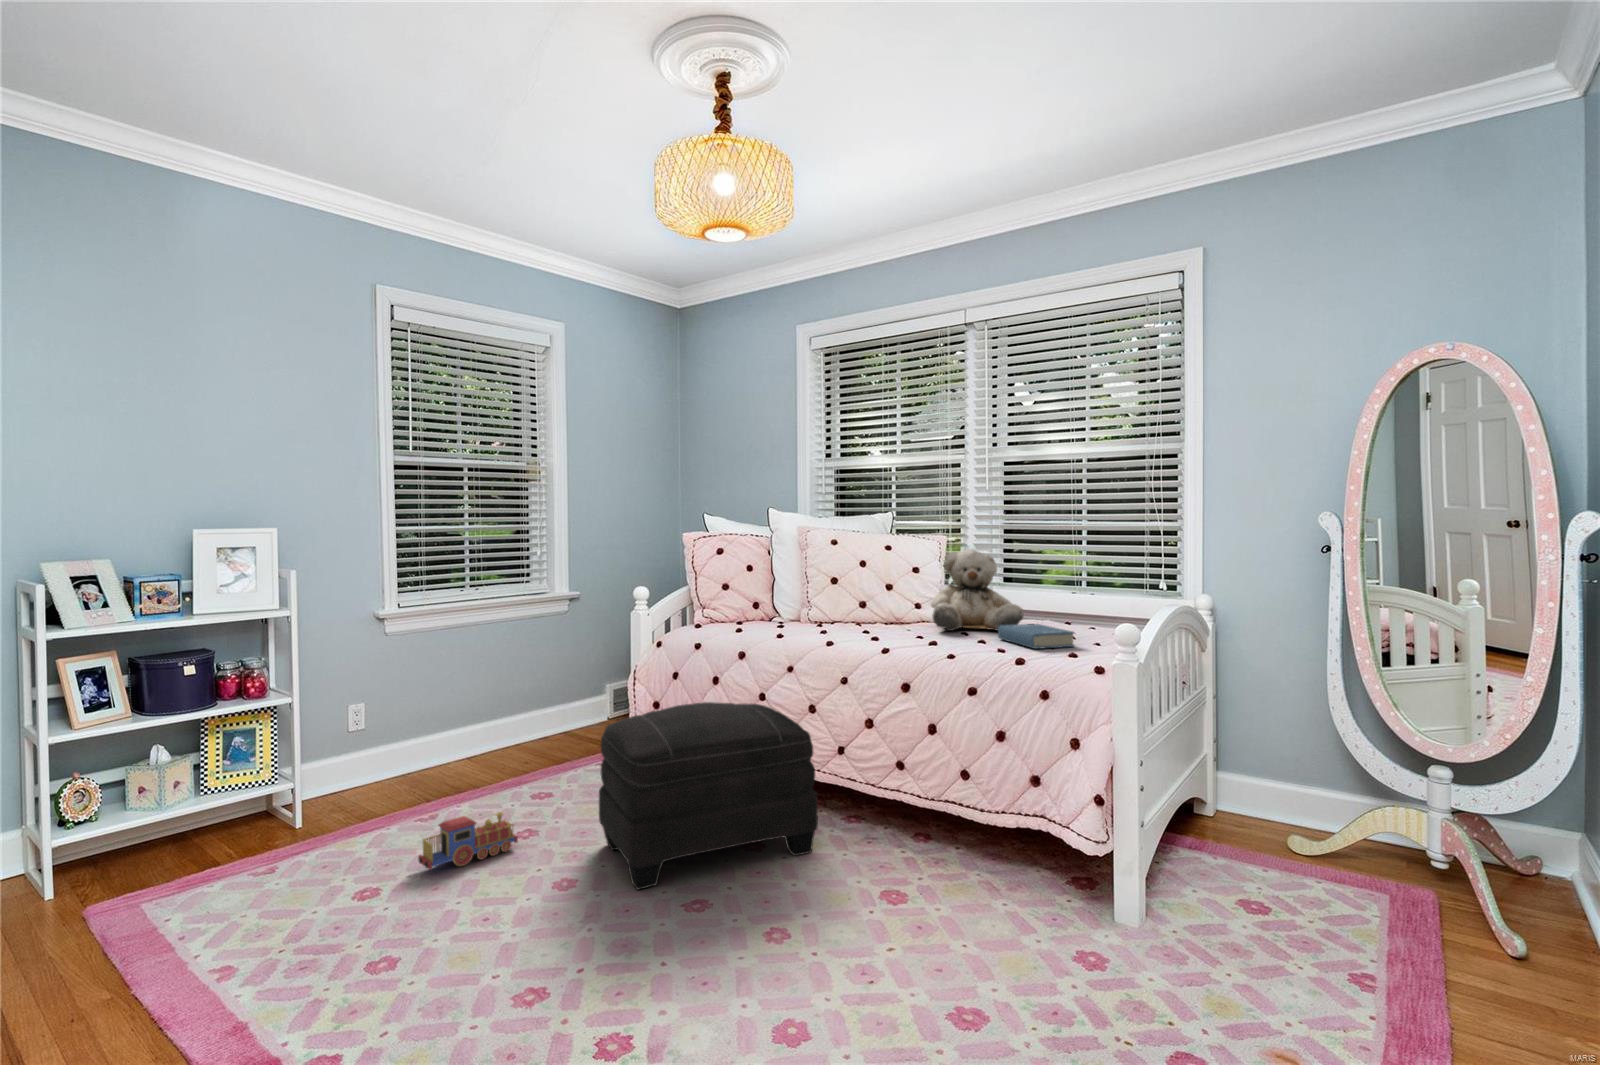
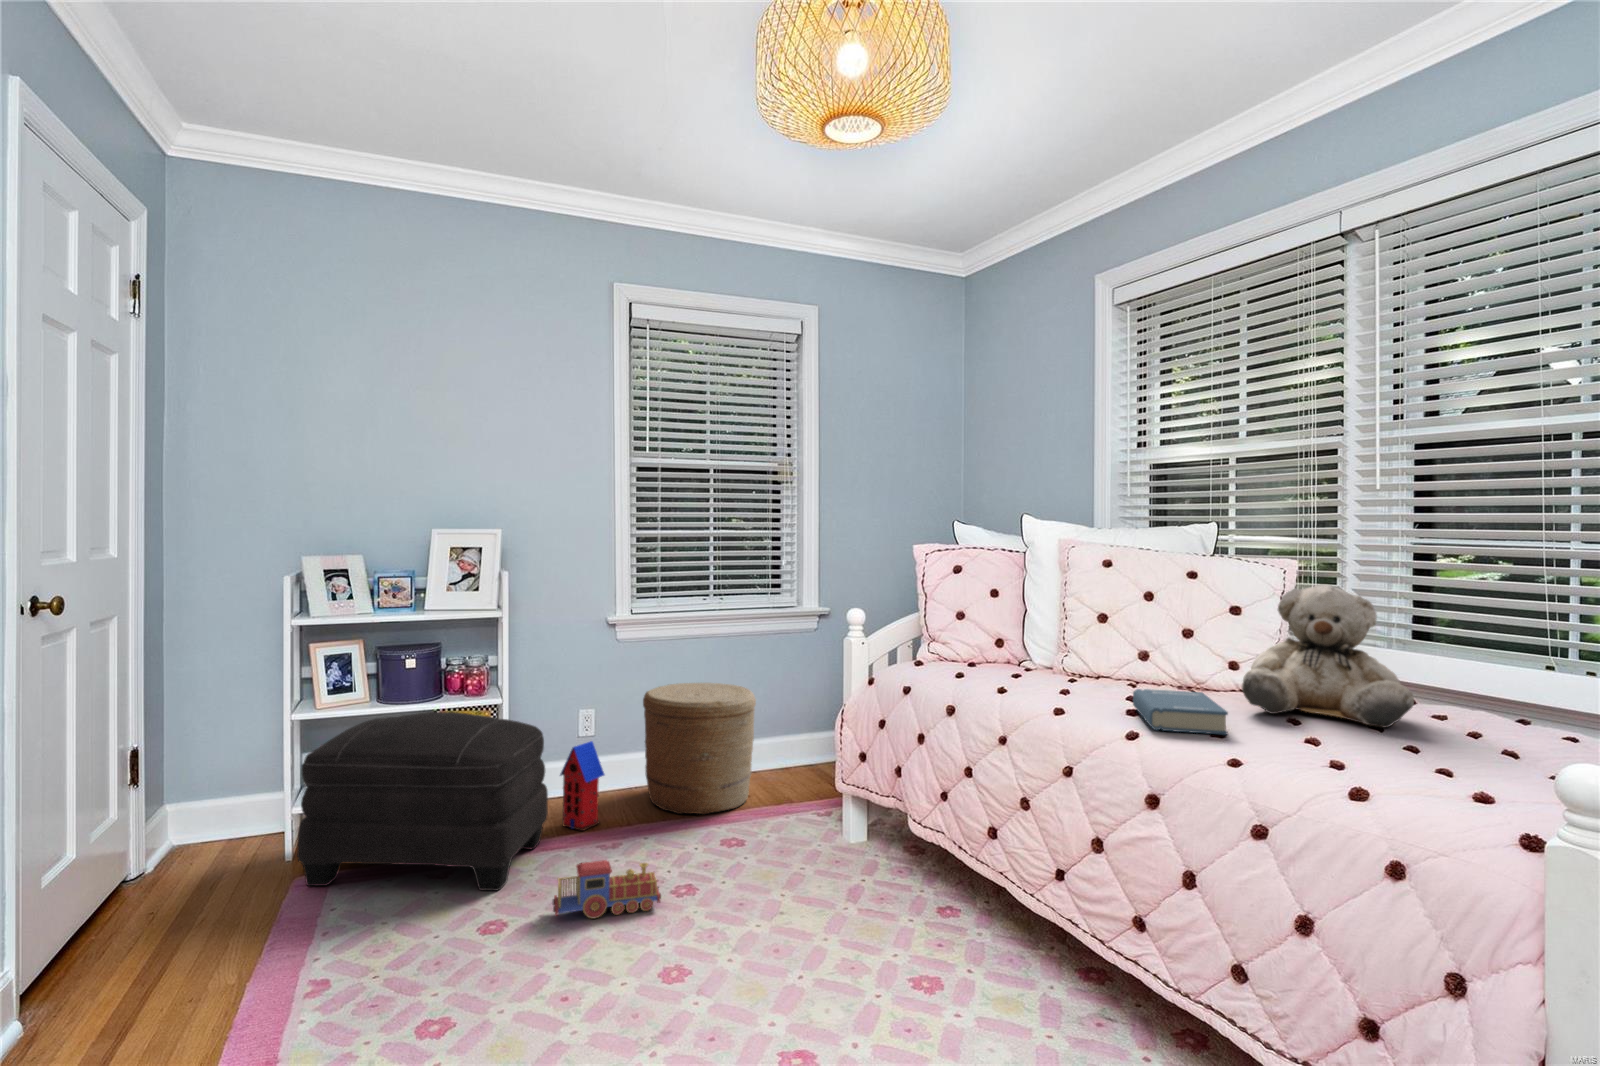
book: present [998,624,1074,649] -> present [1133,689,1228,735]
woven basket: none [423,665,534,784] -> present [643,683,756,814]
ottoman: present [599,702,818,890] -> present [297,712,548,891]
toy house: none [357,727,405,811] -> present [560,741,604,831]

